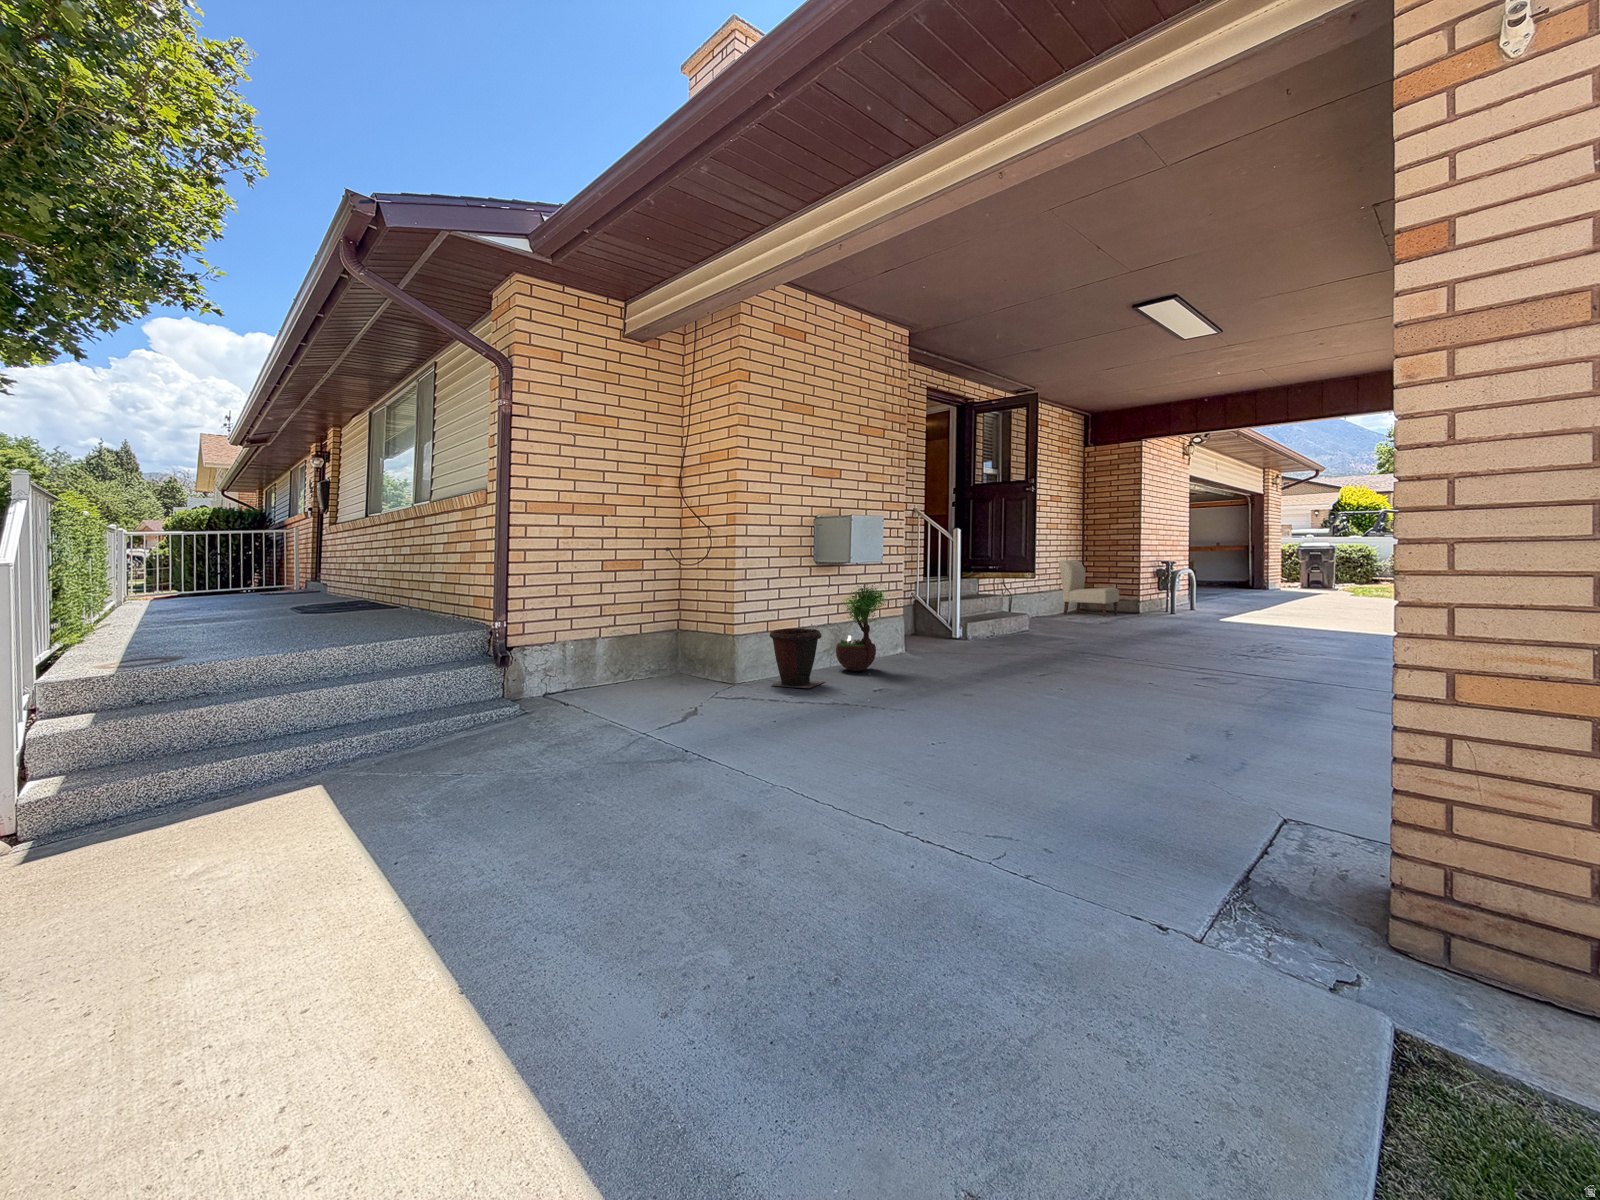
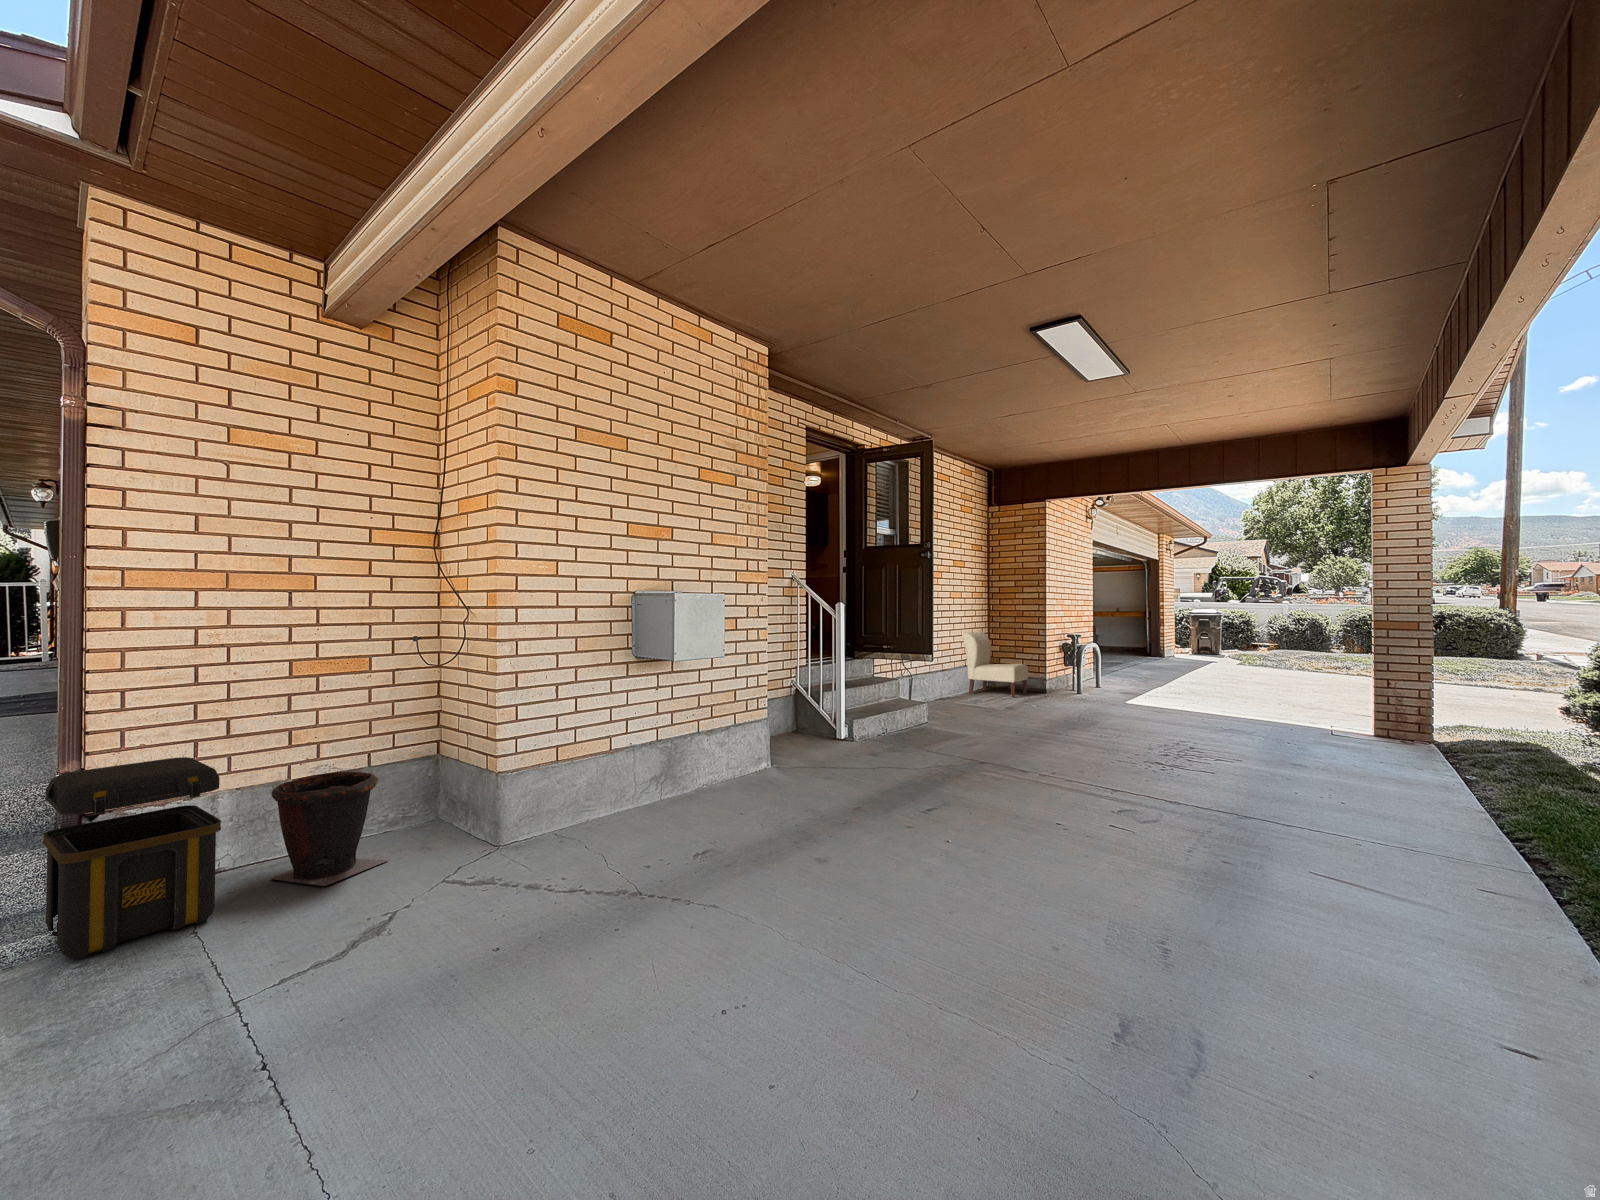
potted tree: present [836,583,887,671] -> none [659,681,737,815]
toolbox: none [529,613,613,708] -> present [43,757,221,959]
bucket: present [770,629,824,688] -> present [270,772,388,886]

